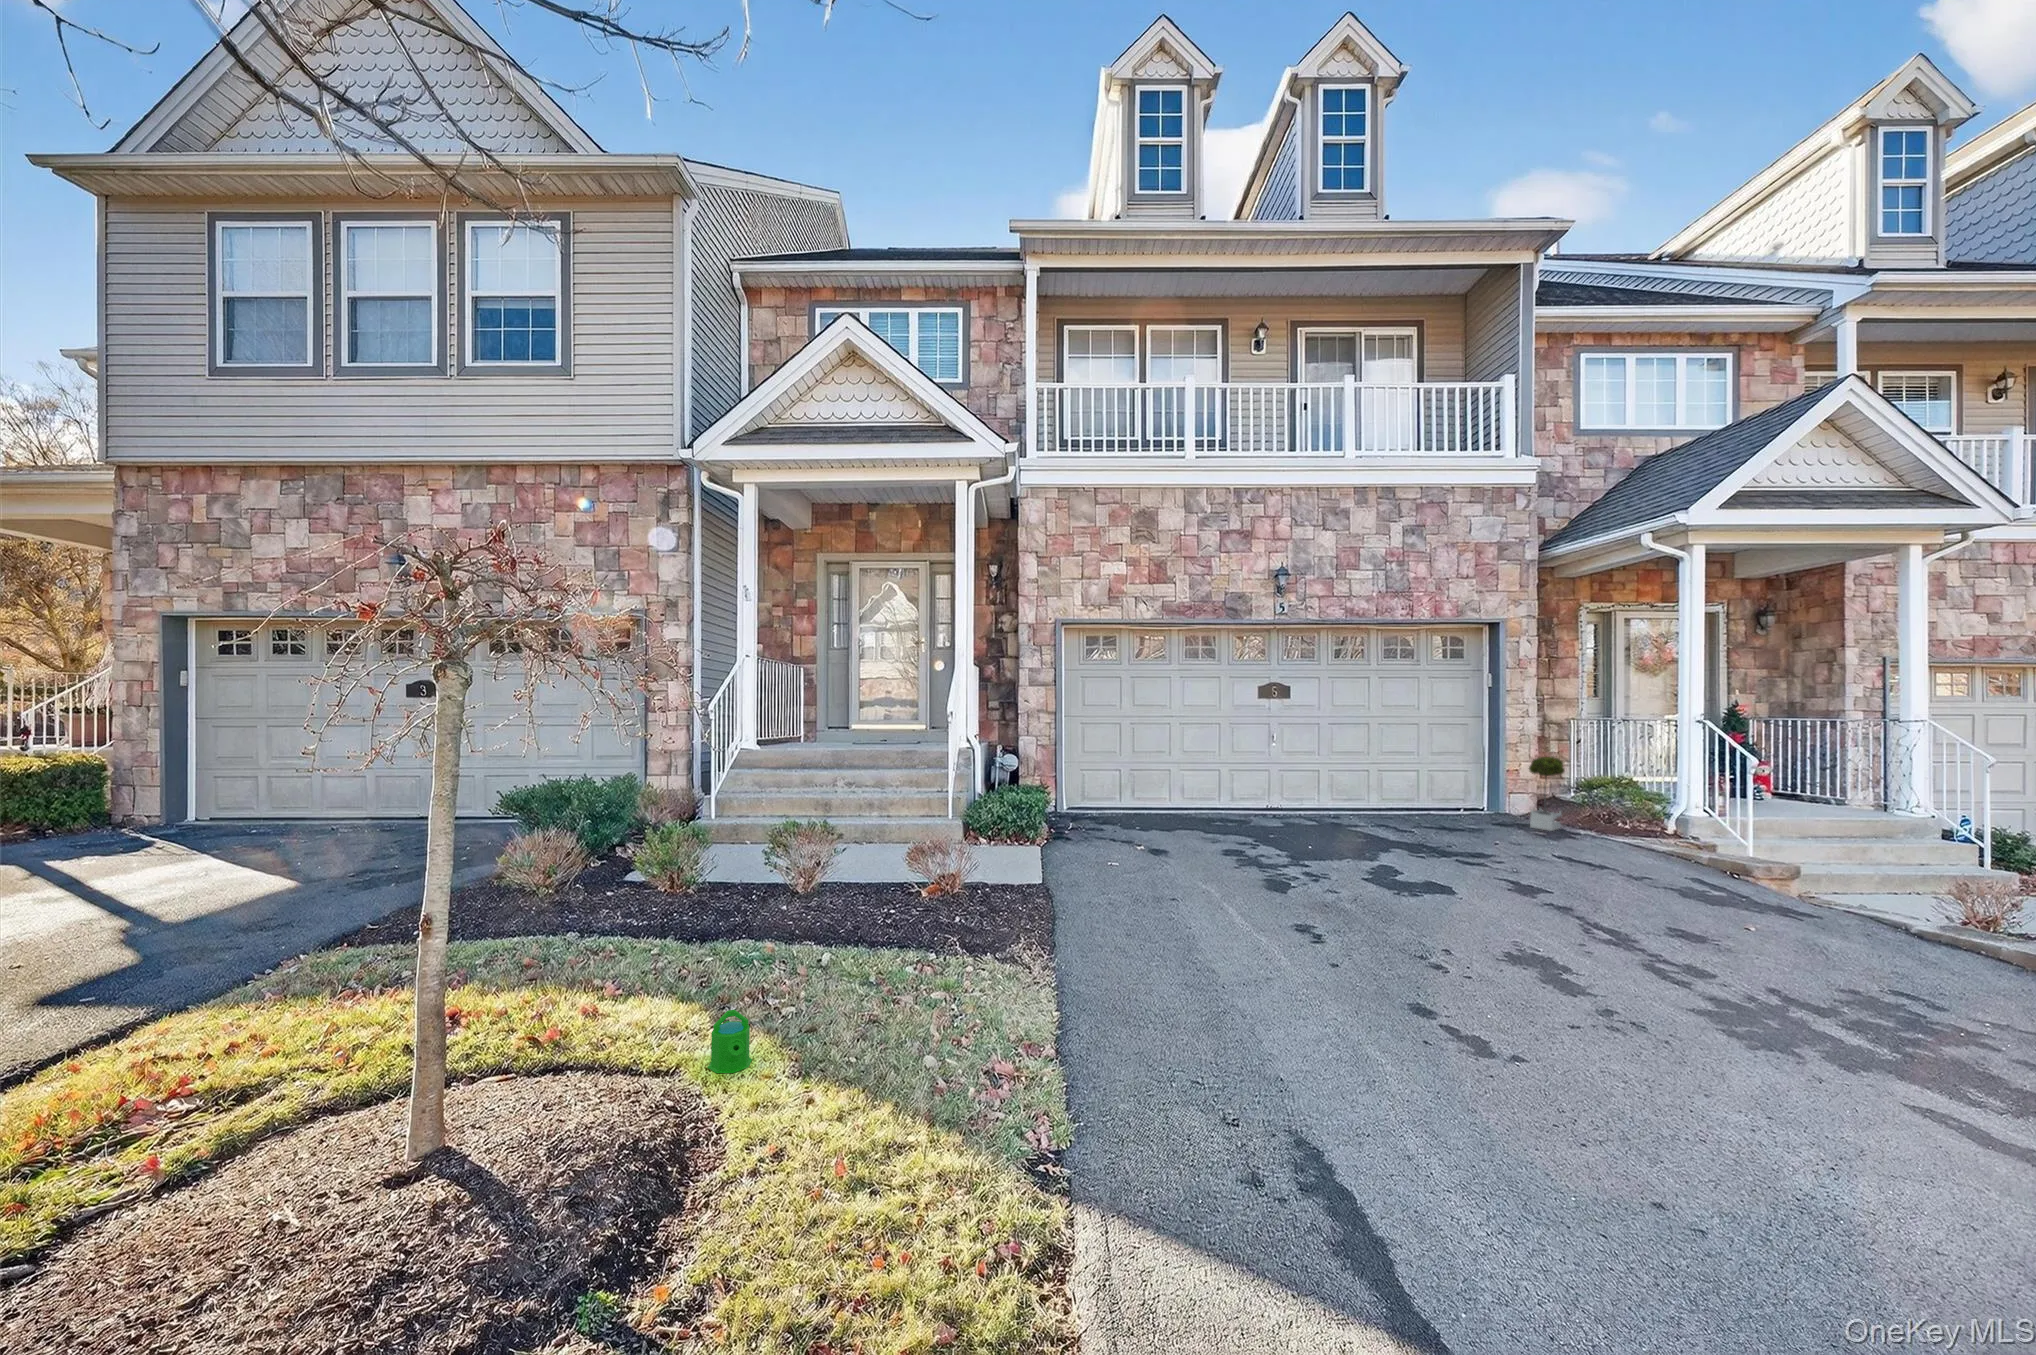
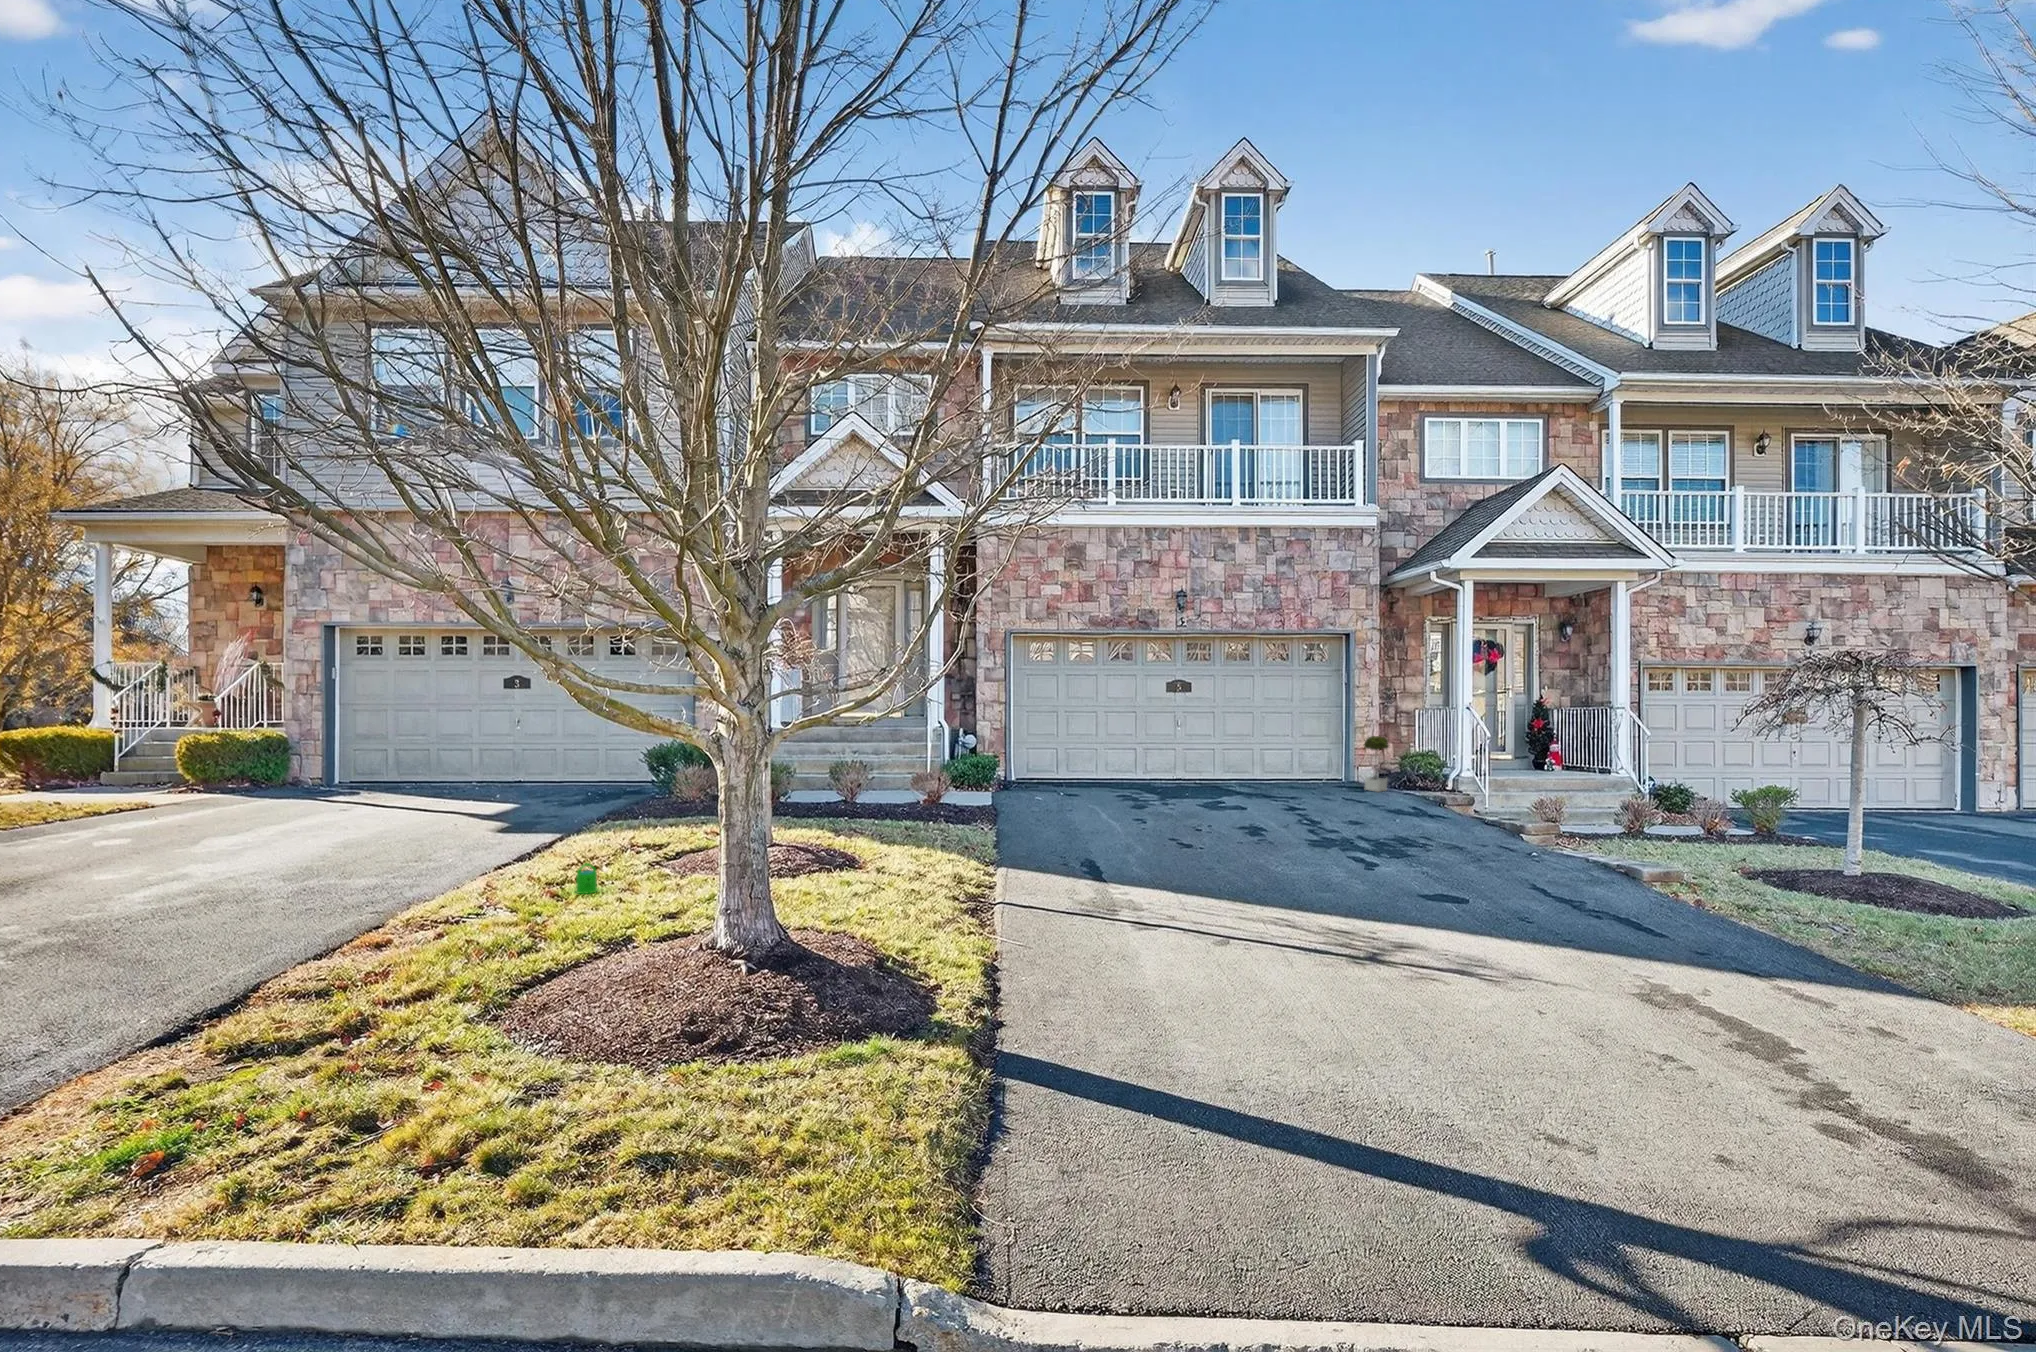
watering can: present [708,1010,752,1073] -> present [576,863,597,894]

